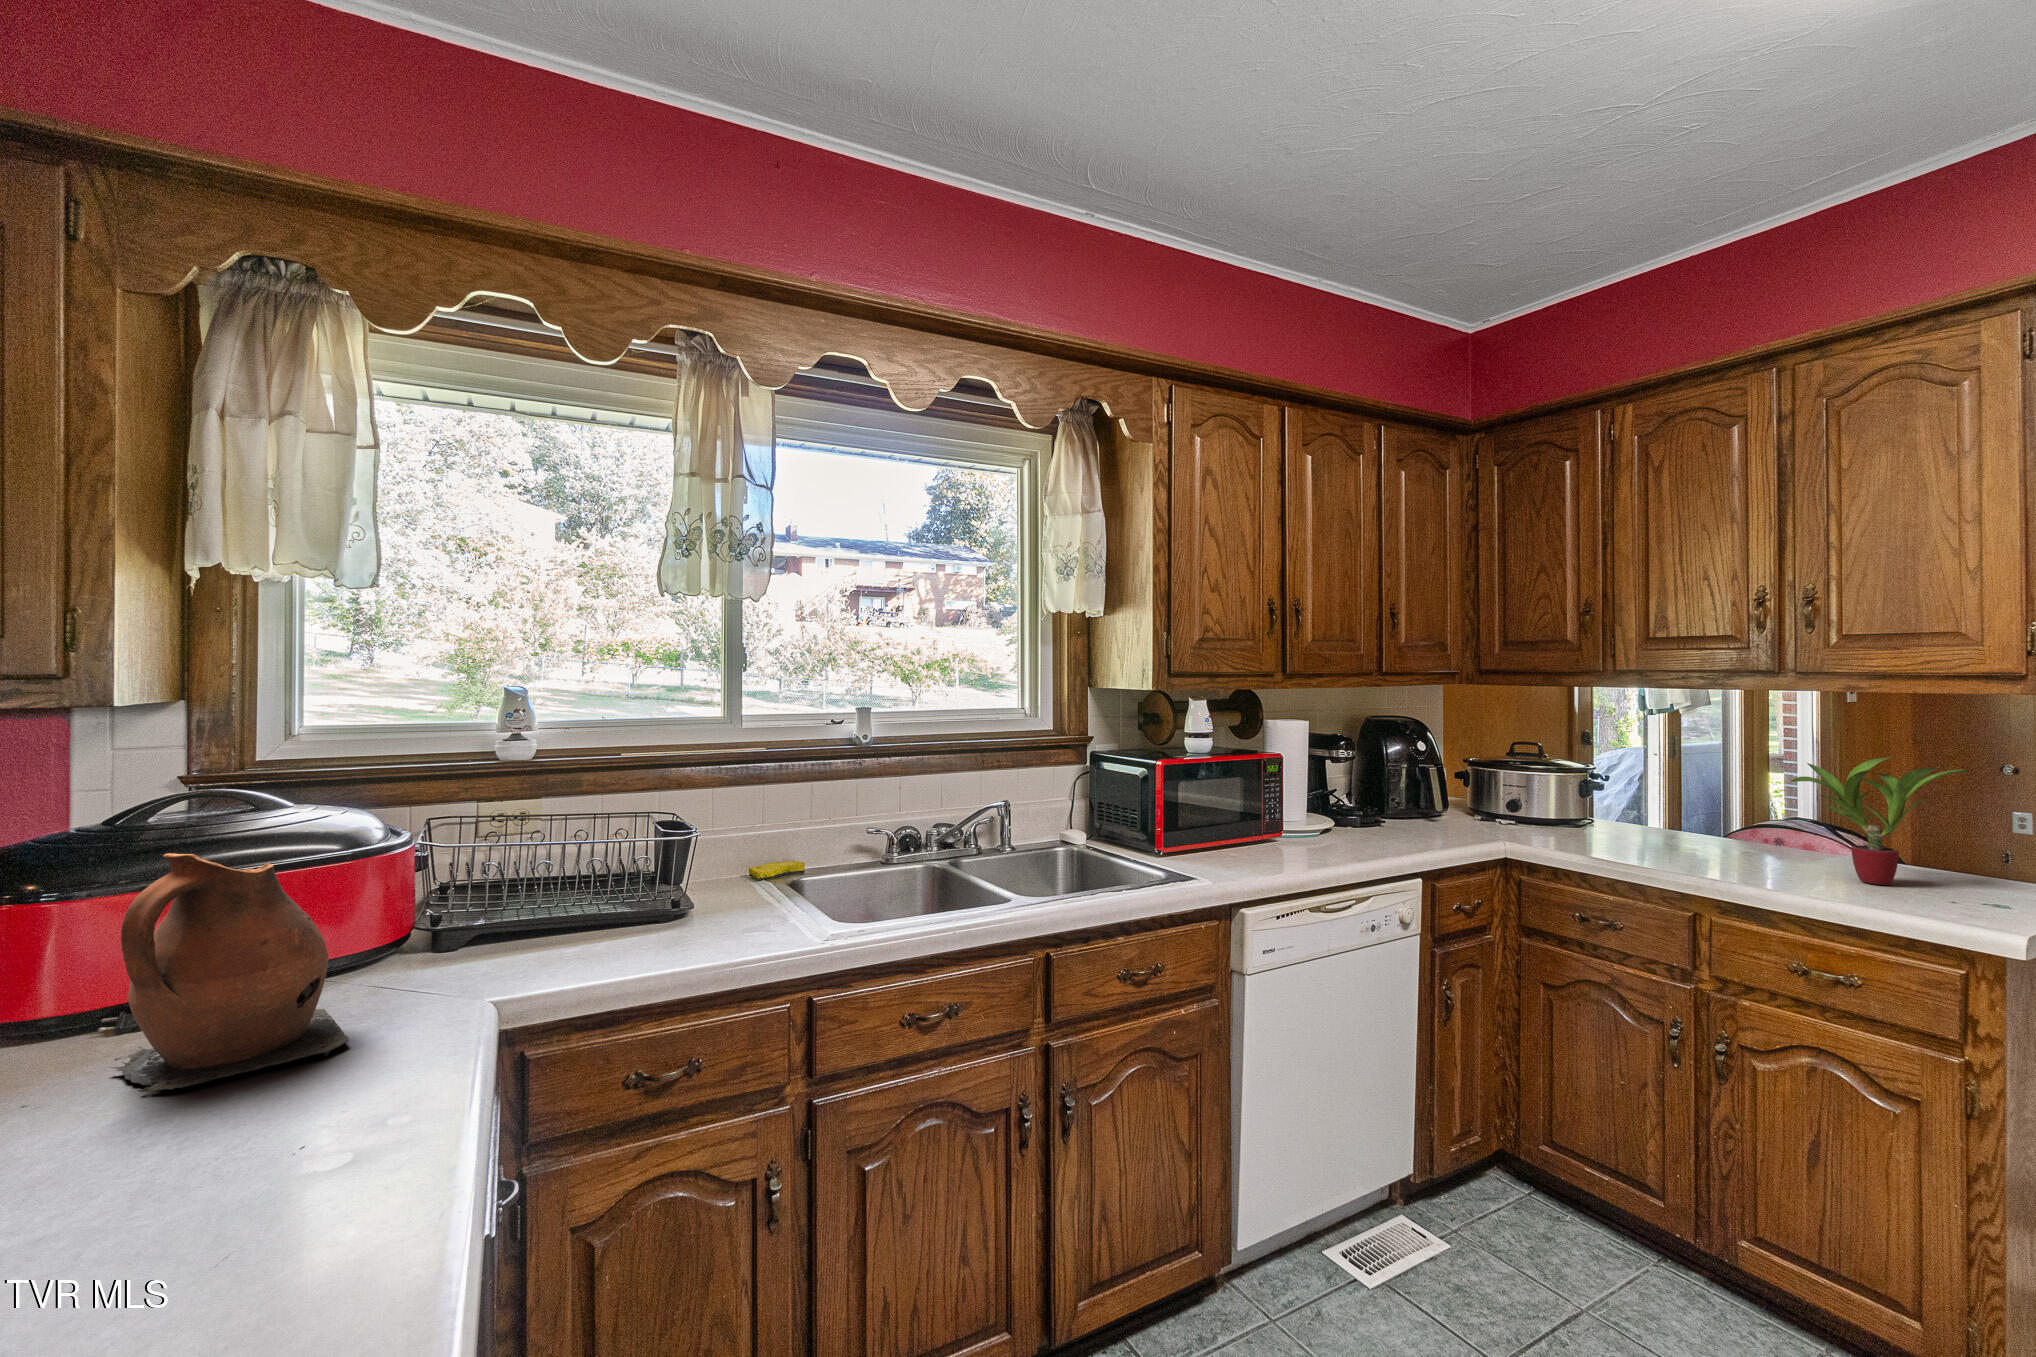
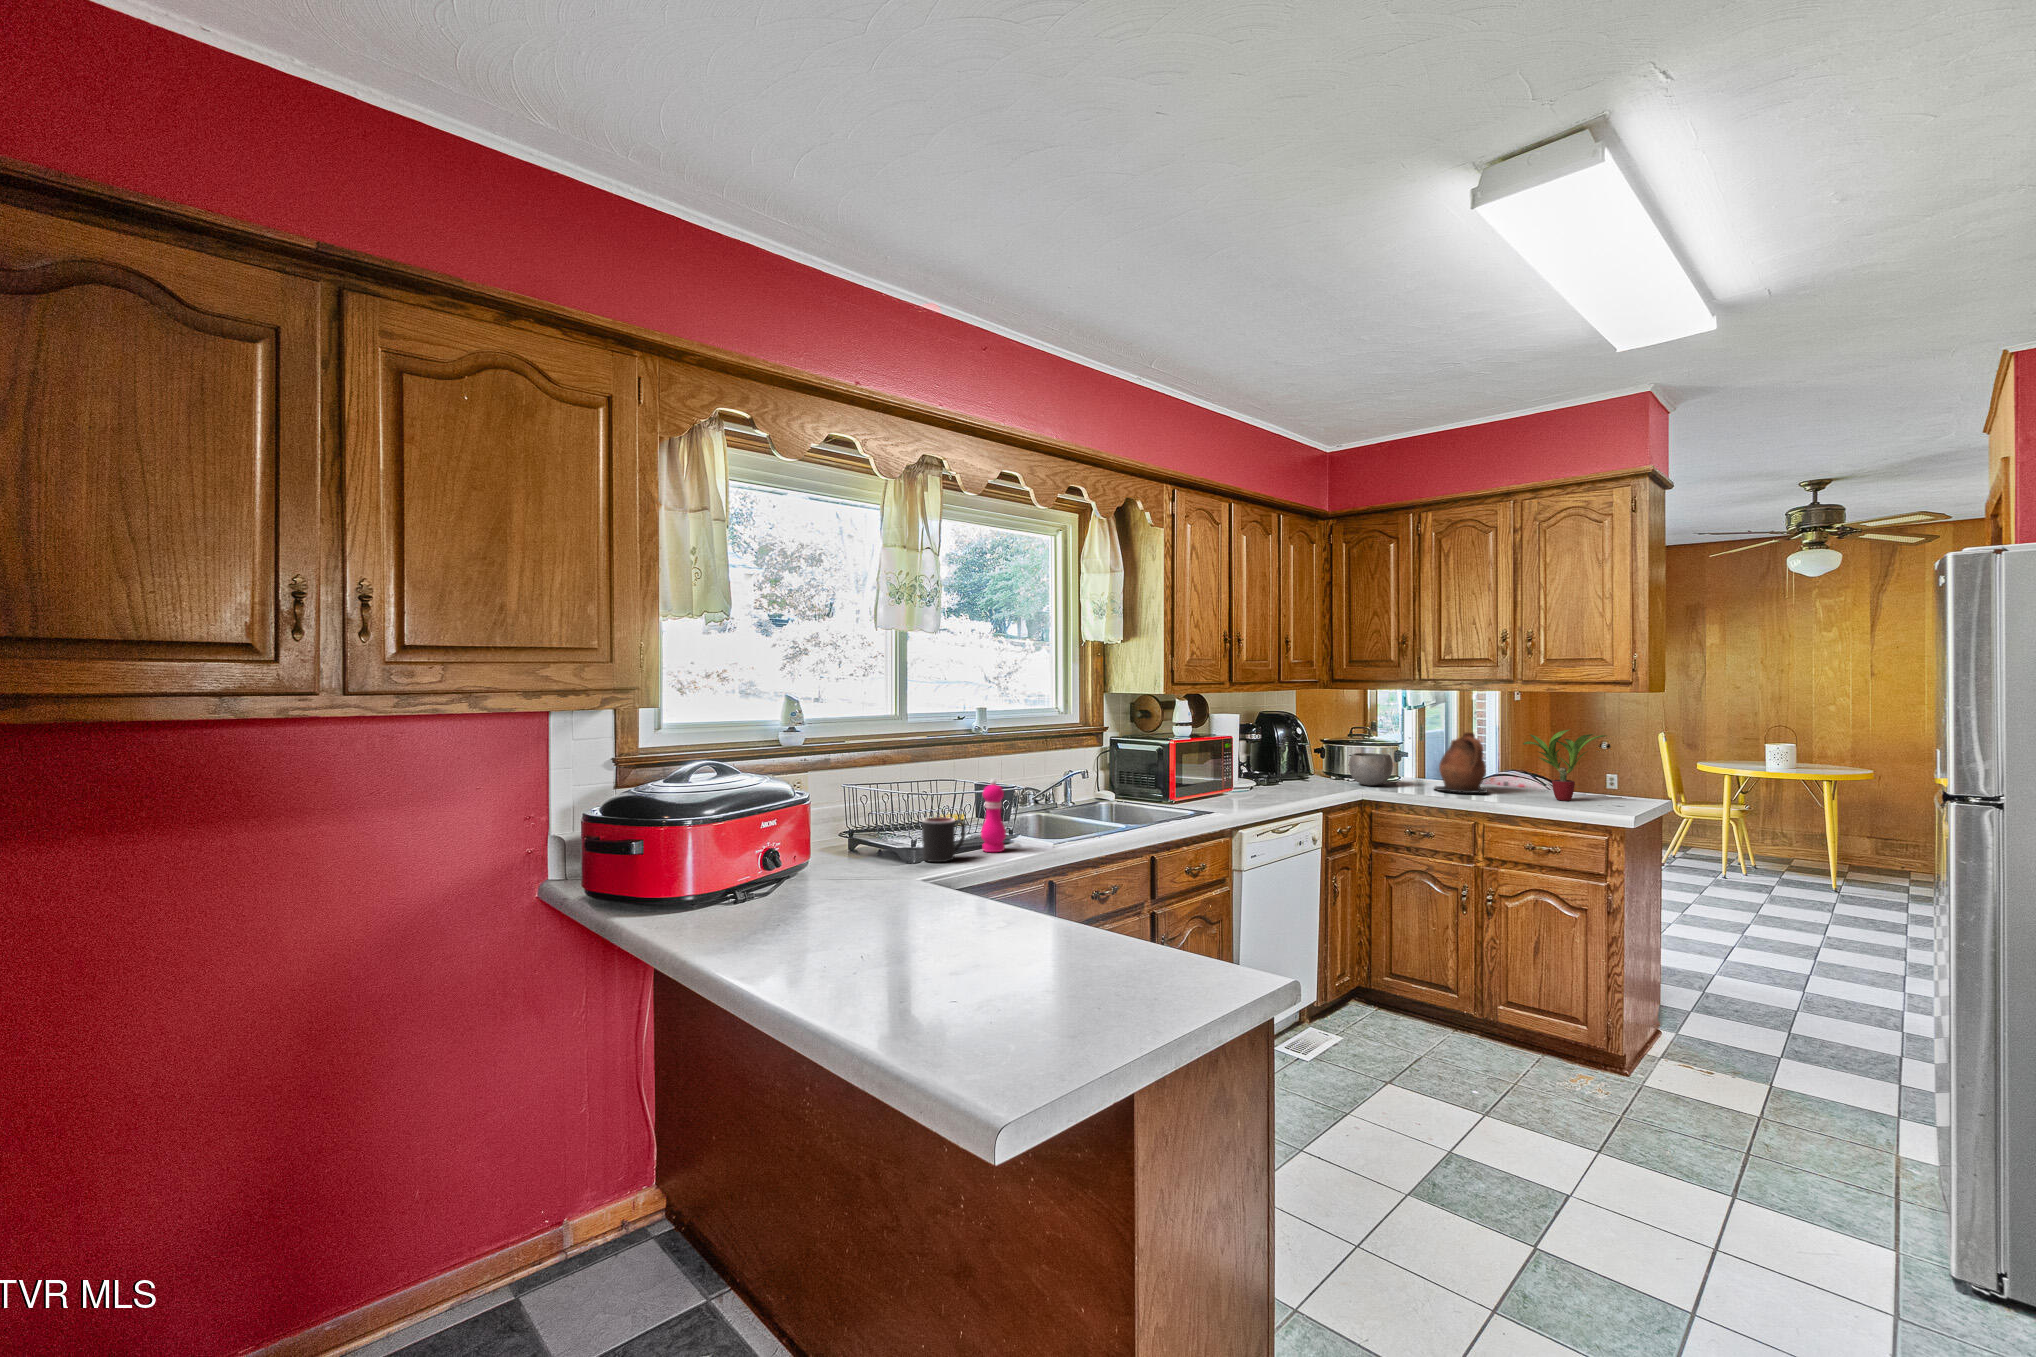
ceramic bowl: none [1485,785,1558,837] -> present [1349,753,1393,786]
pepper mill: none [707,826,751,948] -> present [981,779,1006,852]
ceramic pitcher: present [110,853,349,1092] -> present [1434,732,1488,793]
mug: none [576,887,657,966] -> present [922,817,965,862]

